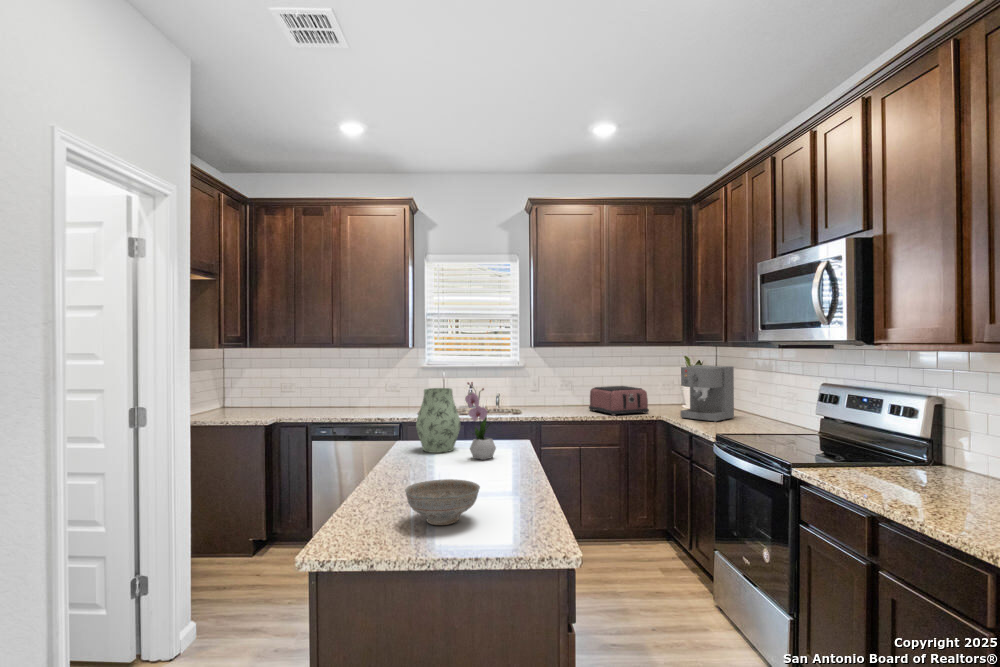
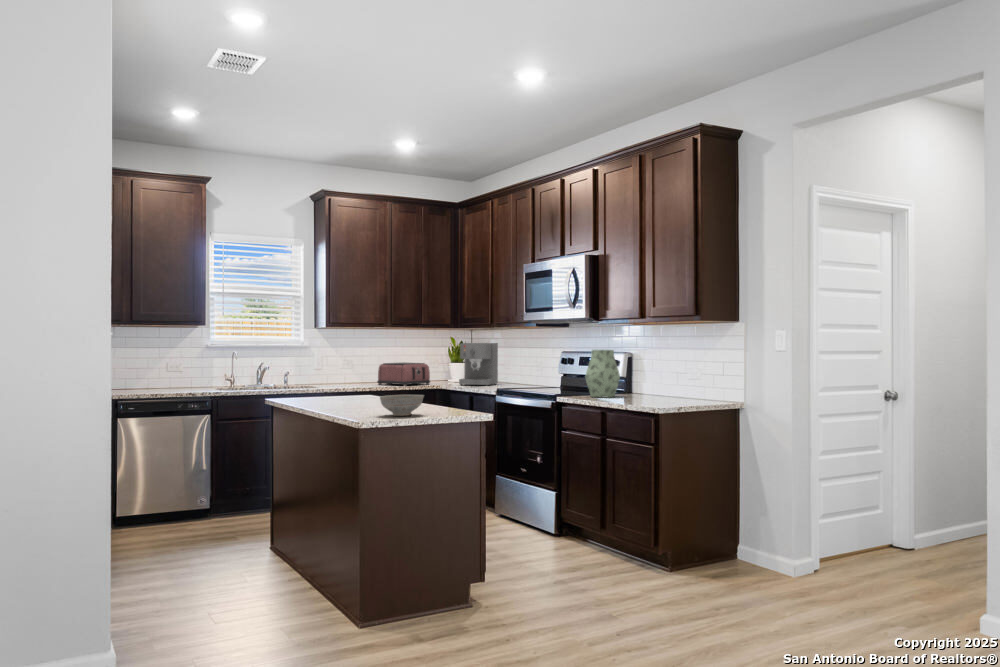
flower arrangement: present [465,382,496,460] -> none [348,345,370,403]
vase: present [416,388,460,453] -> present [586,350,620,397]

